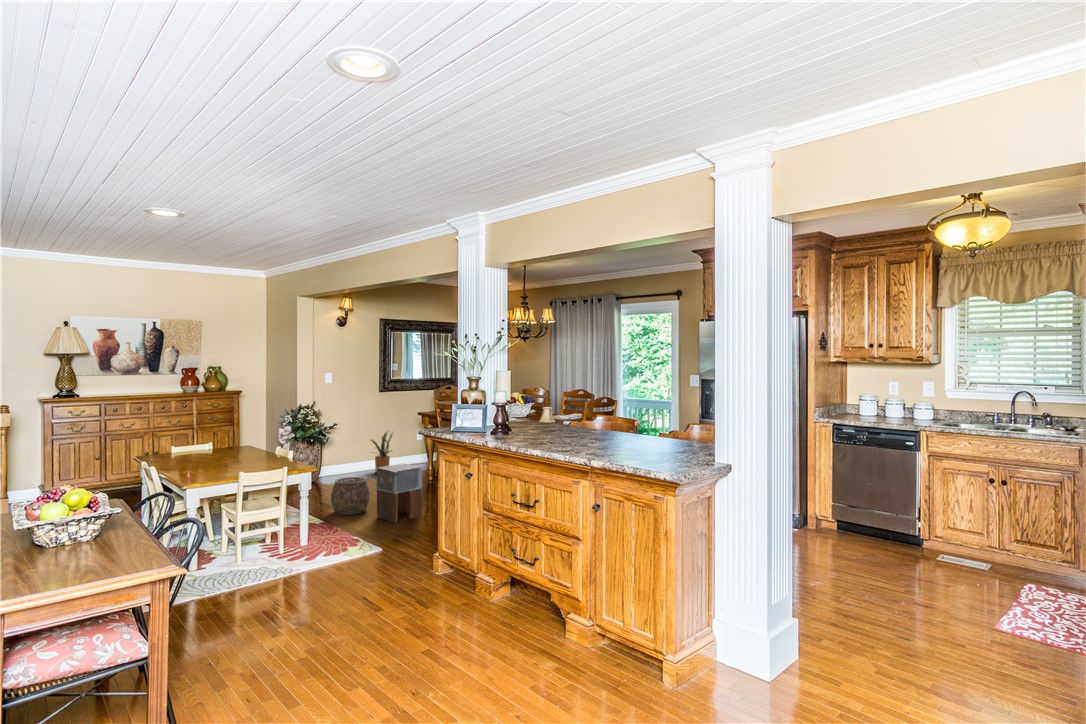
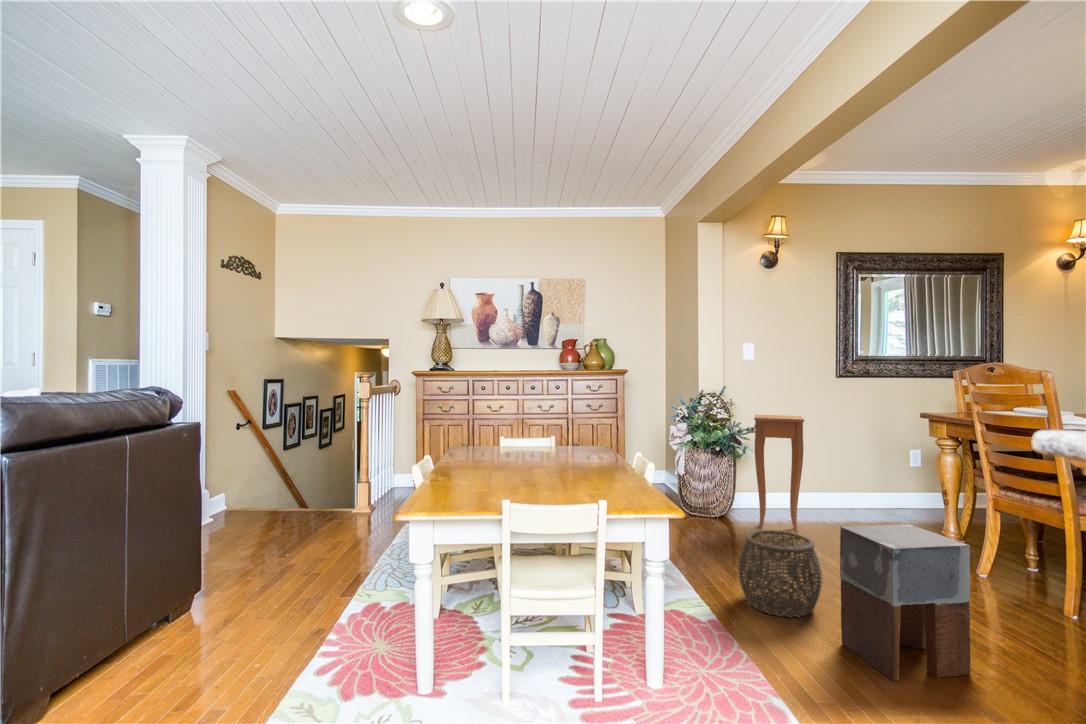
side table: none [334,417,362,487] -> present [754,415,804,534]
house plant: present [370,431,393,473] -> none [814,443,867,520]

